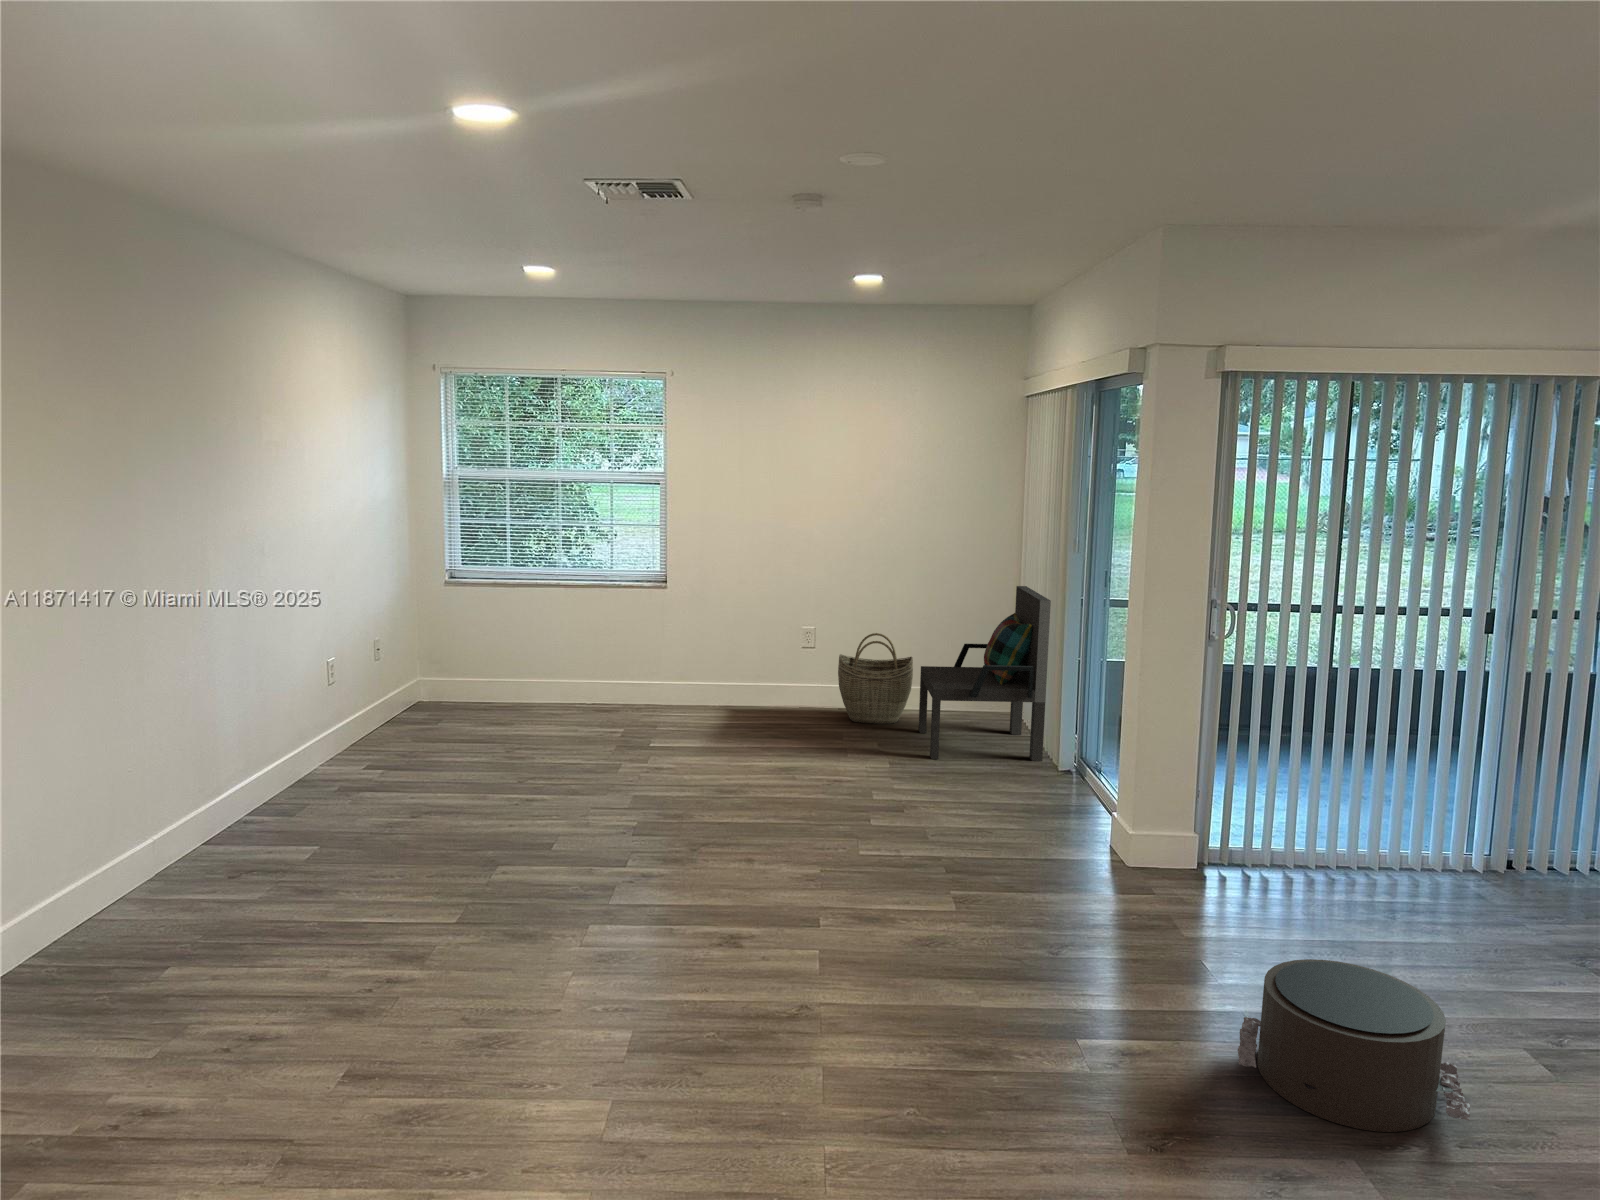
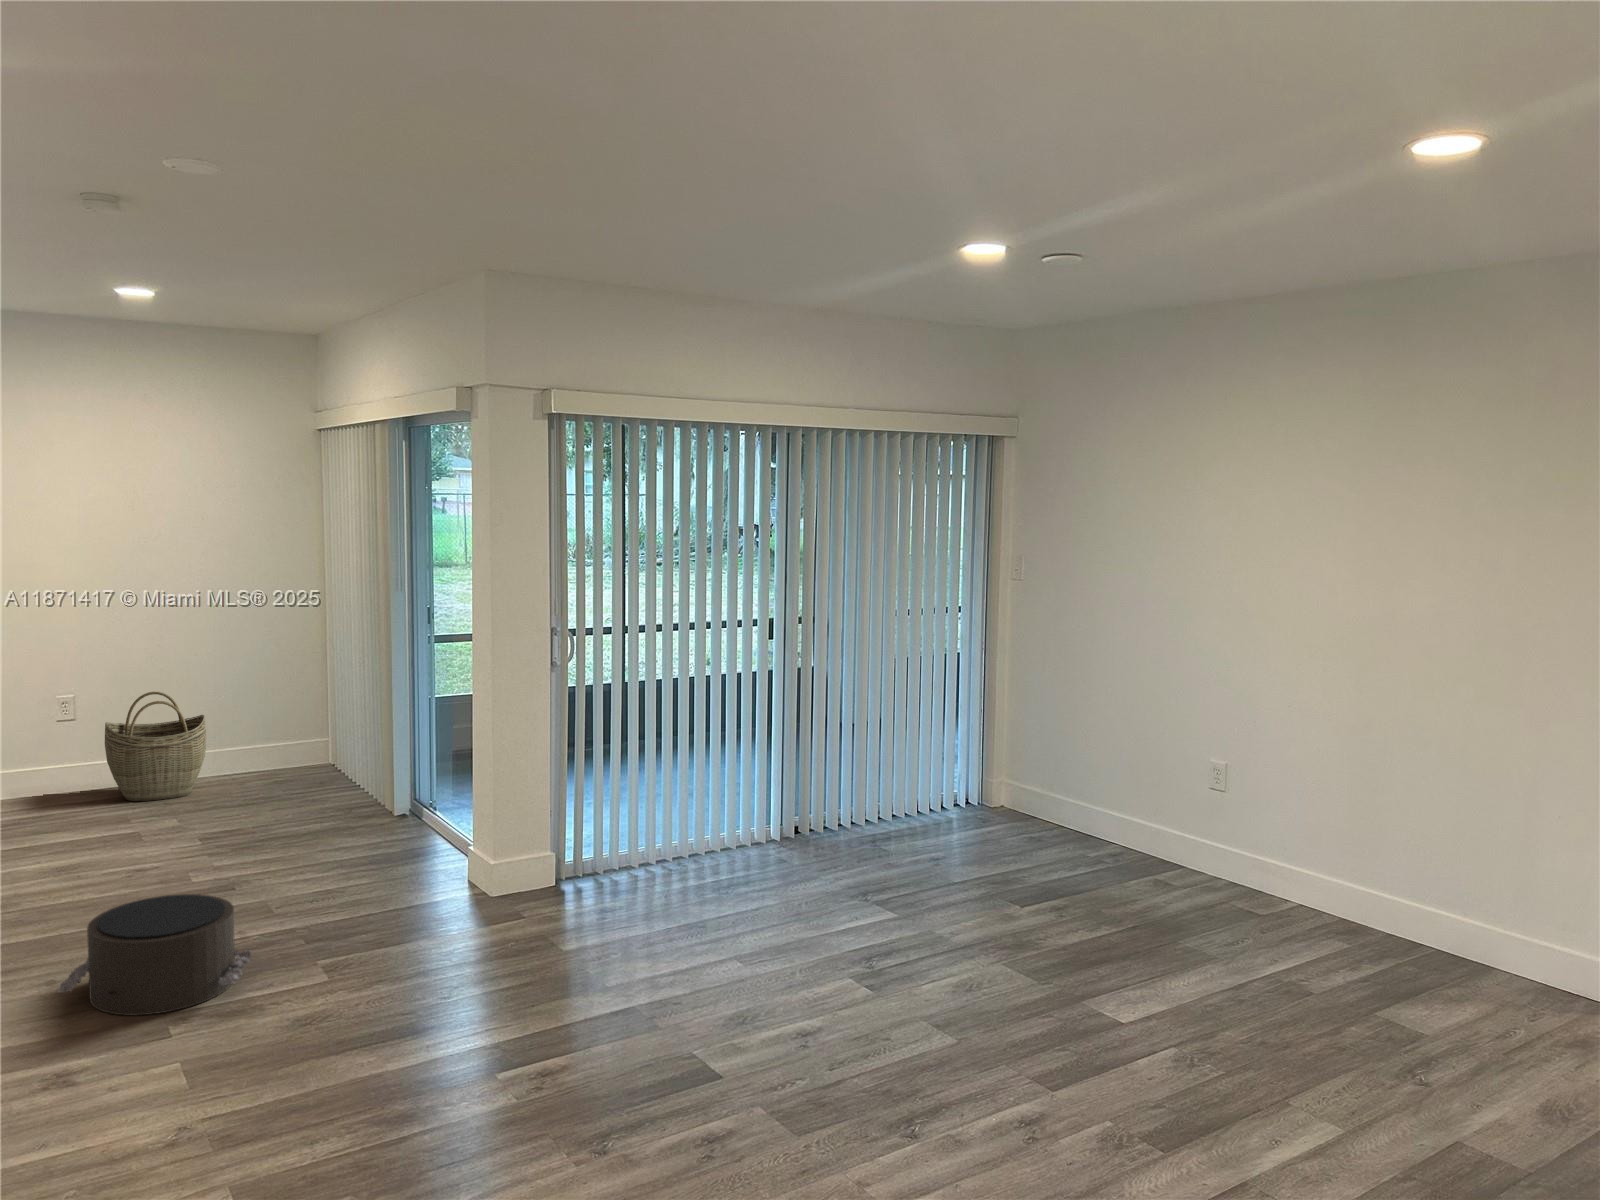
armchair: present [919,586,1051,761] -> none [219,624,376,829]
pouf: present [1238,959,1470,1132] -> present [58,894,252,1015]

